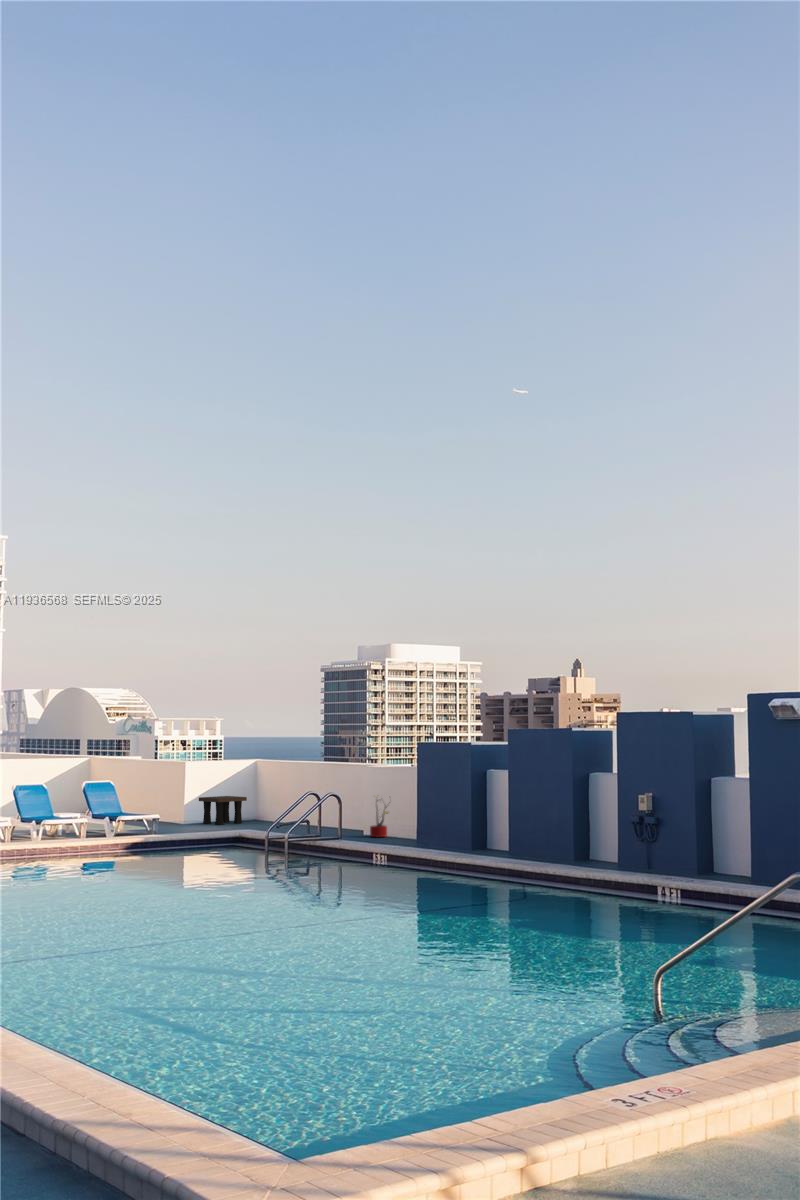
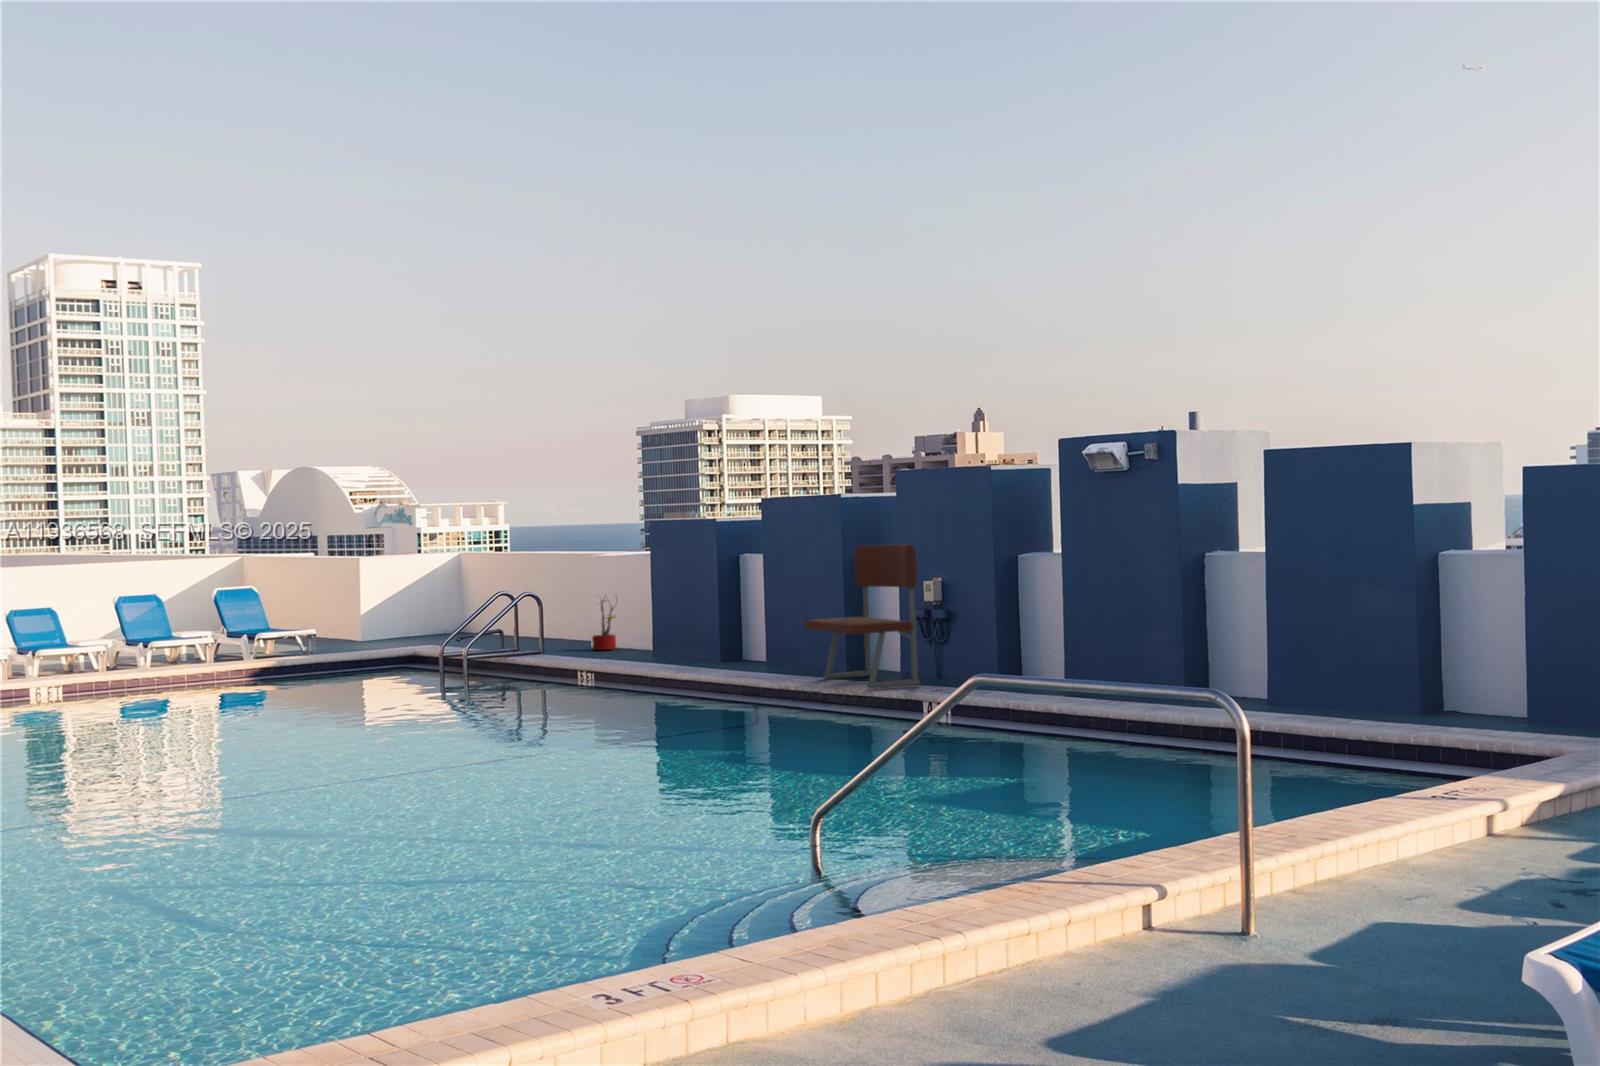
bench: none [551,769,639,873] -> present [804,544,920,689]
side table: present [199,796,247,825] -> none [382,603,446,640]

